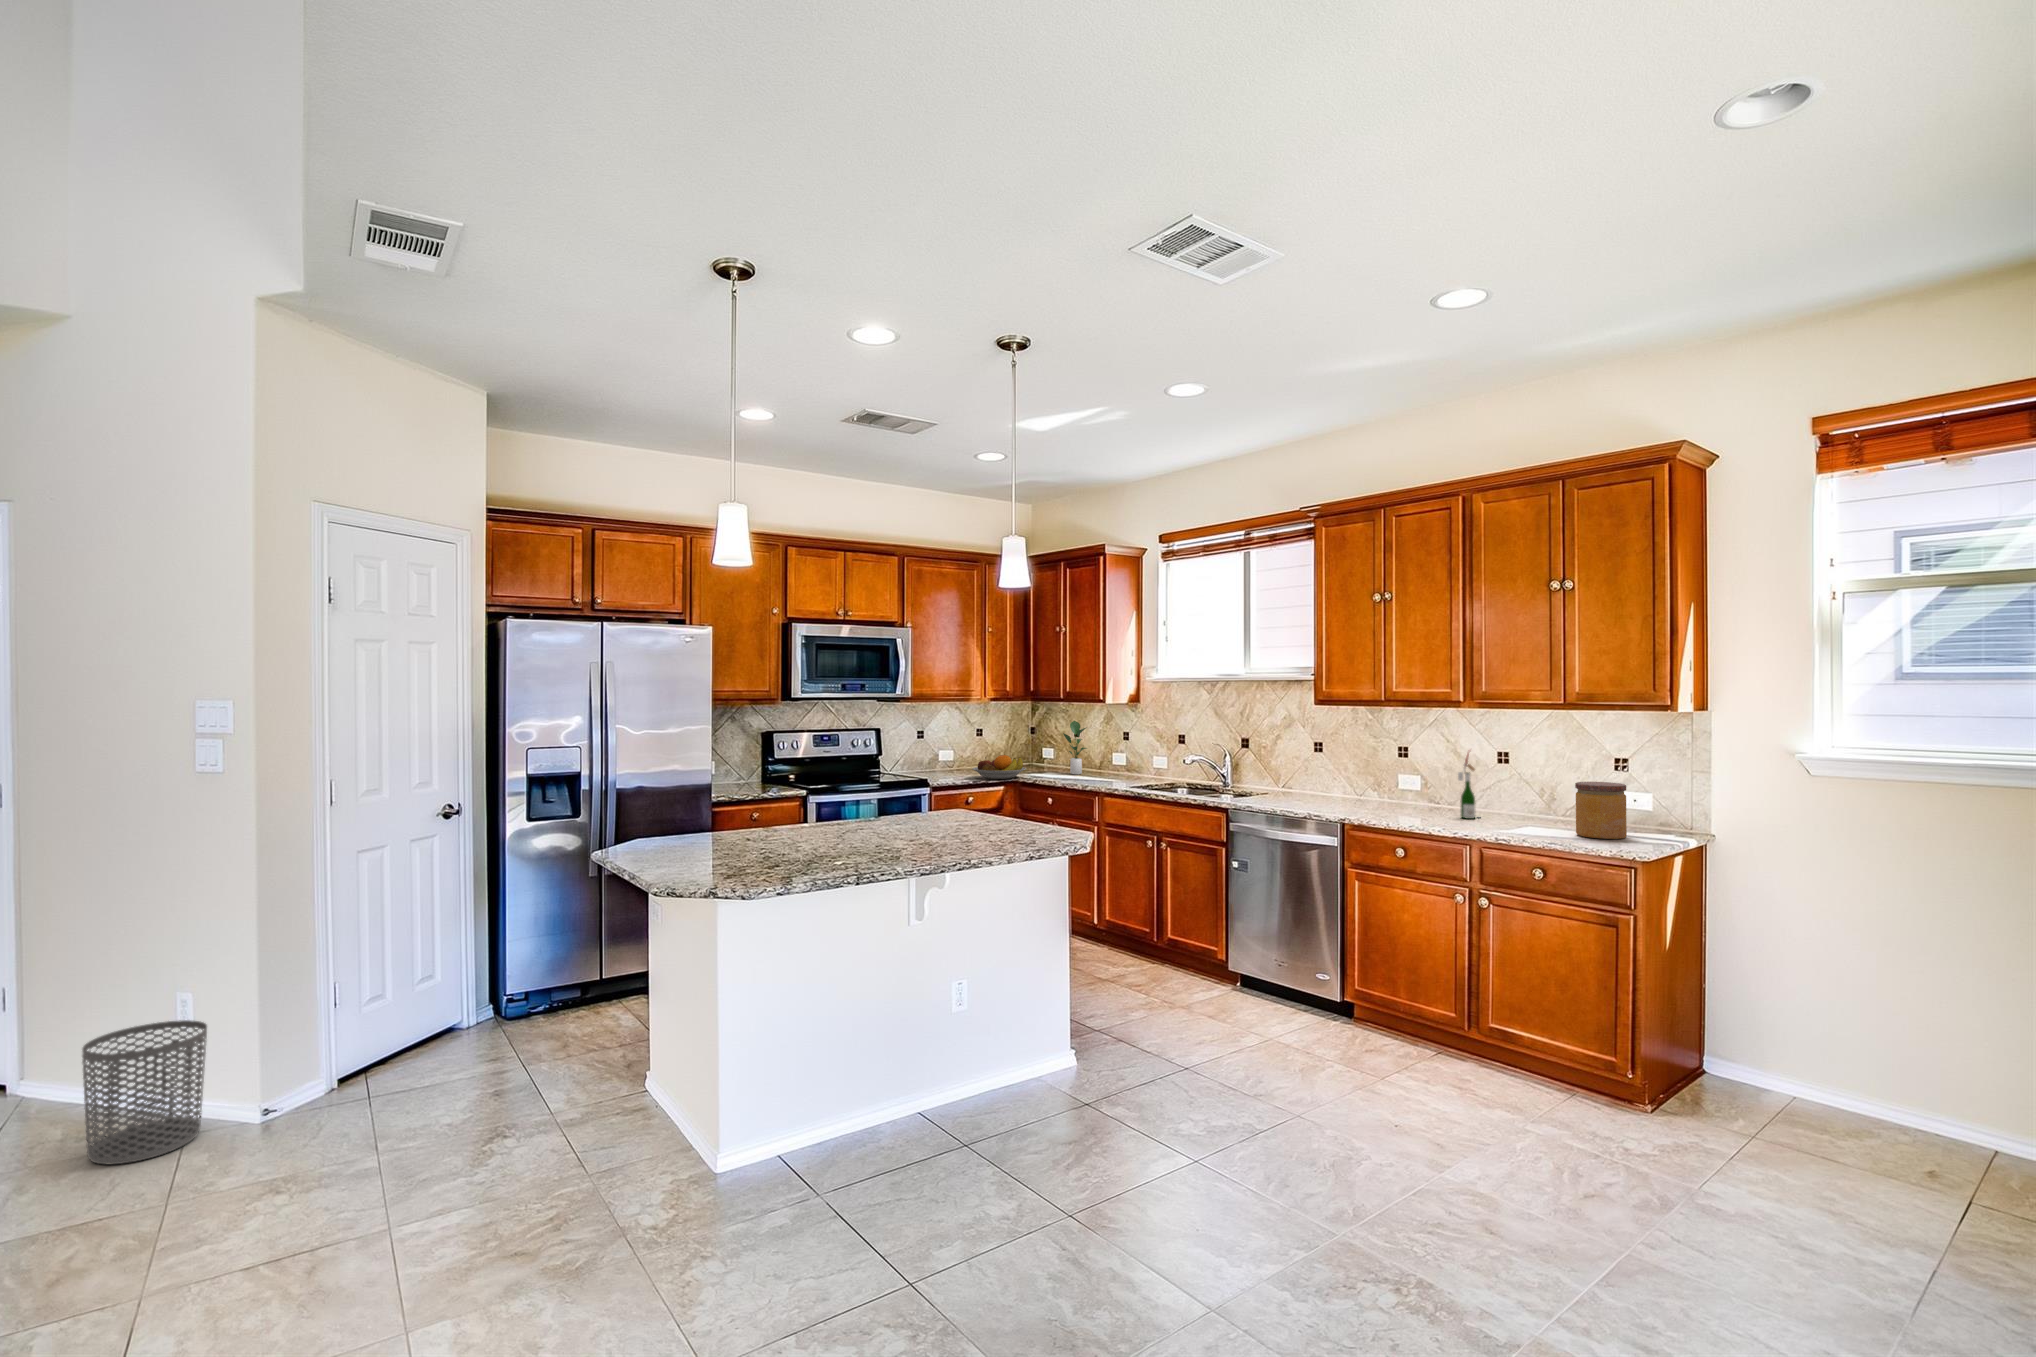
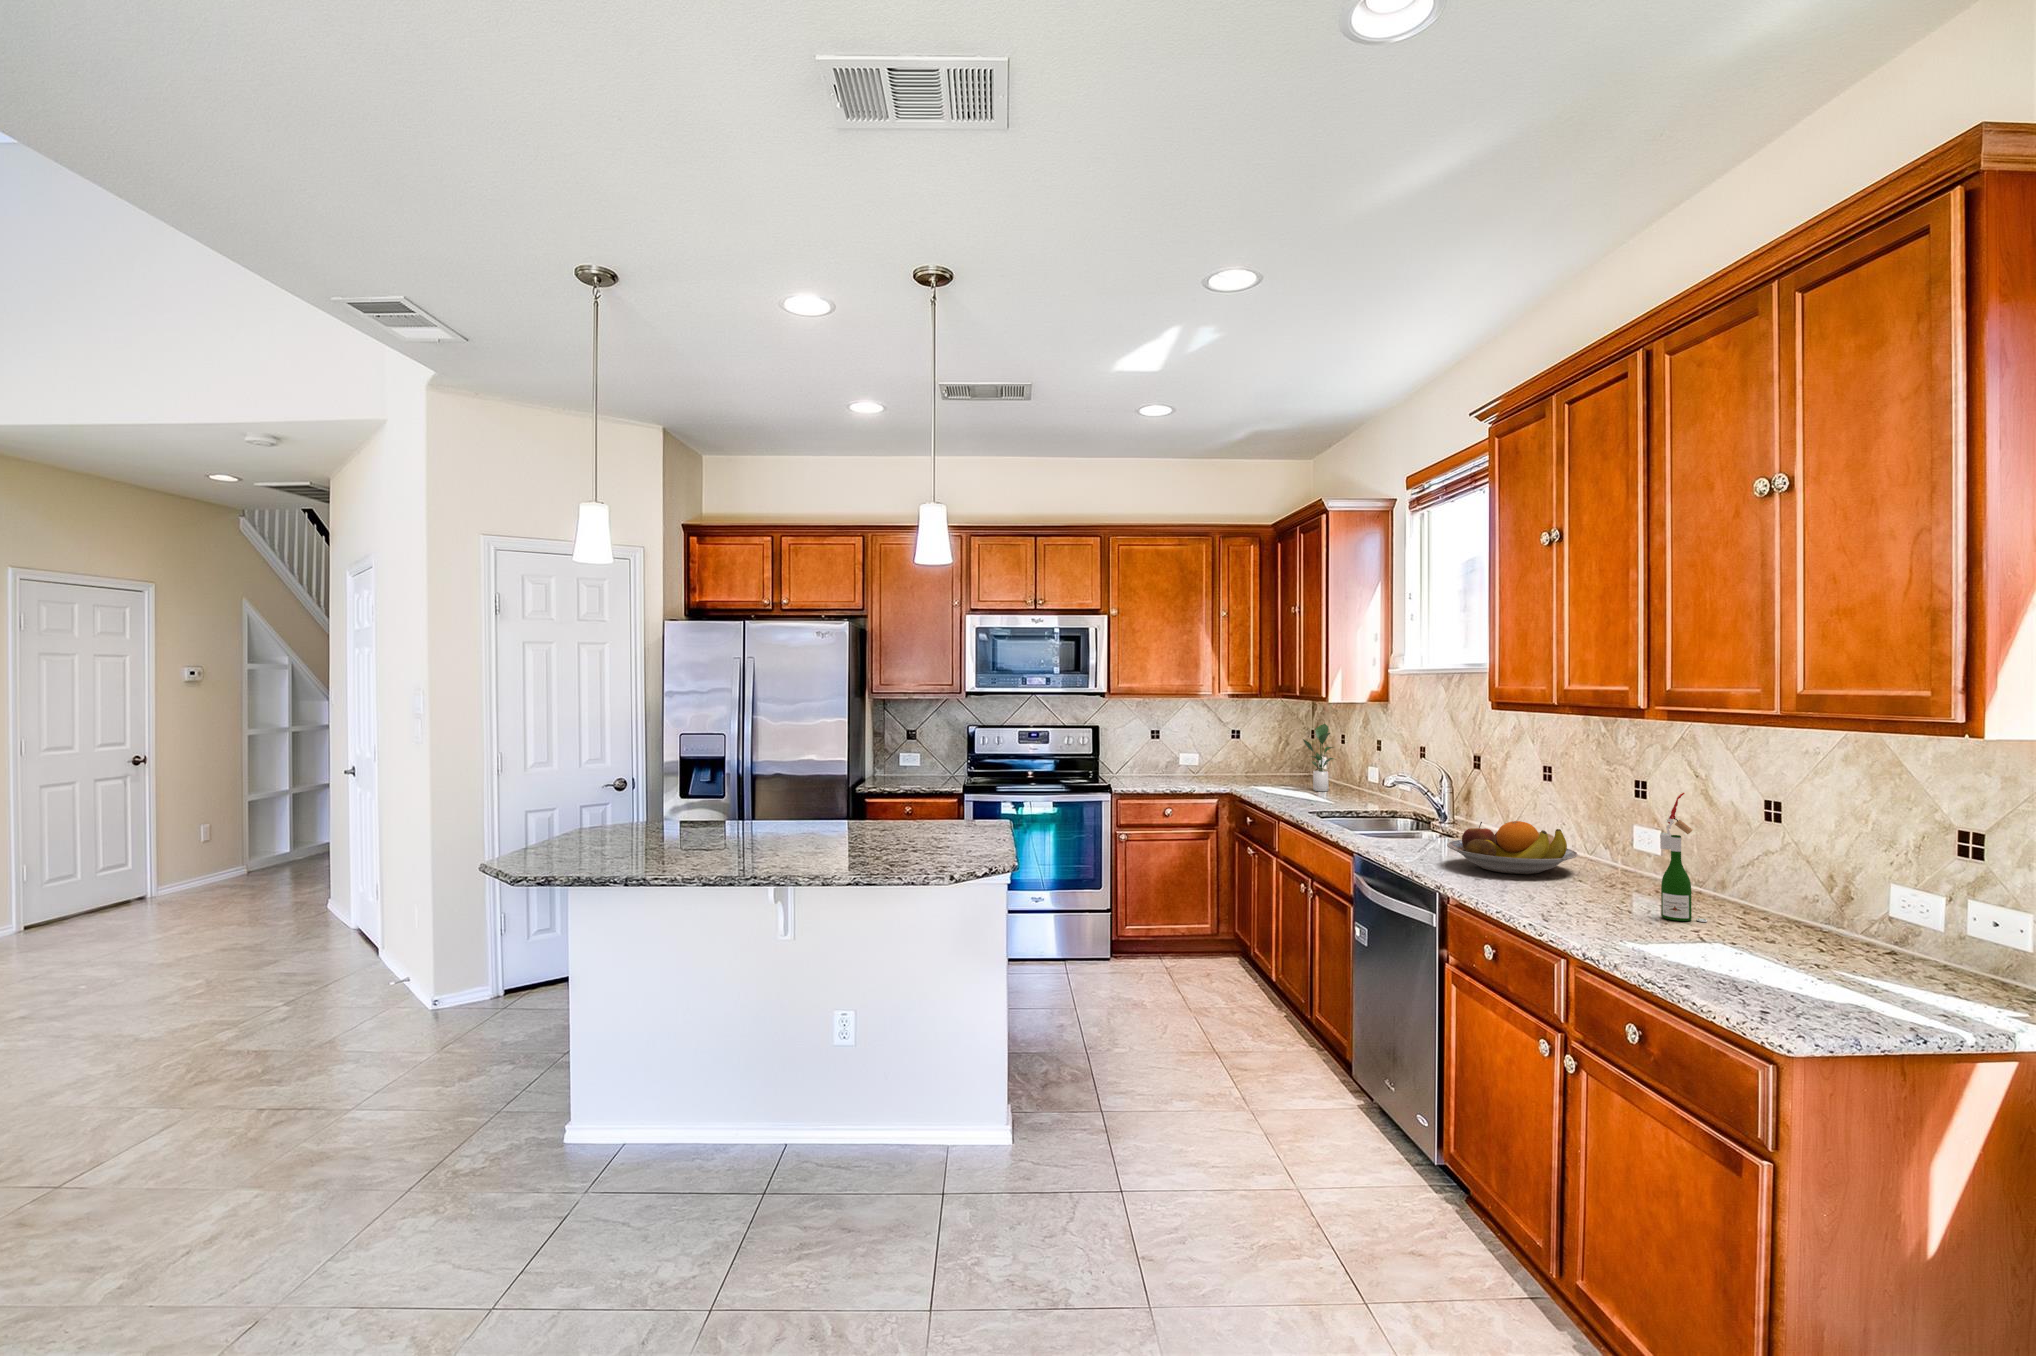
fruit bowl: present [972,755,1026,779] -> present [1447,821,1578,874]
jar: present [1575,782,1627,839] -> none [1797,877,1923,1014]
waste bin: present [82,1020,207,1164] -> none [322,922,404,1019]

